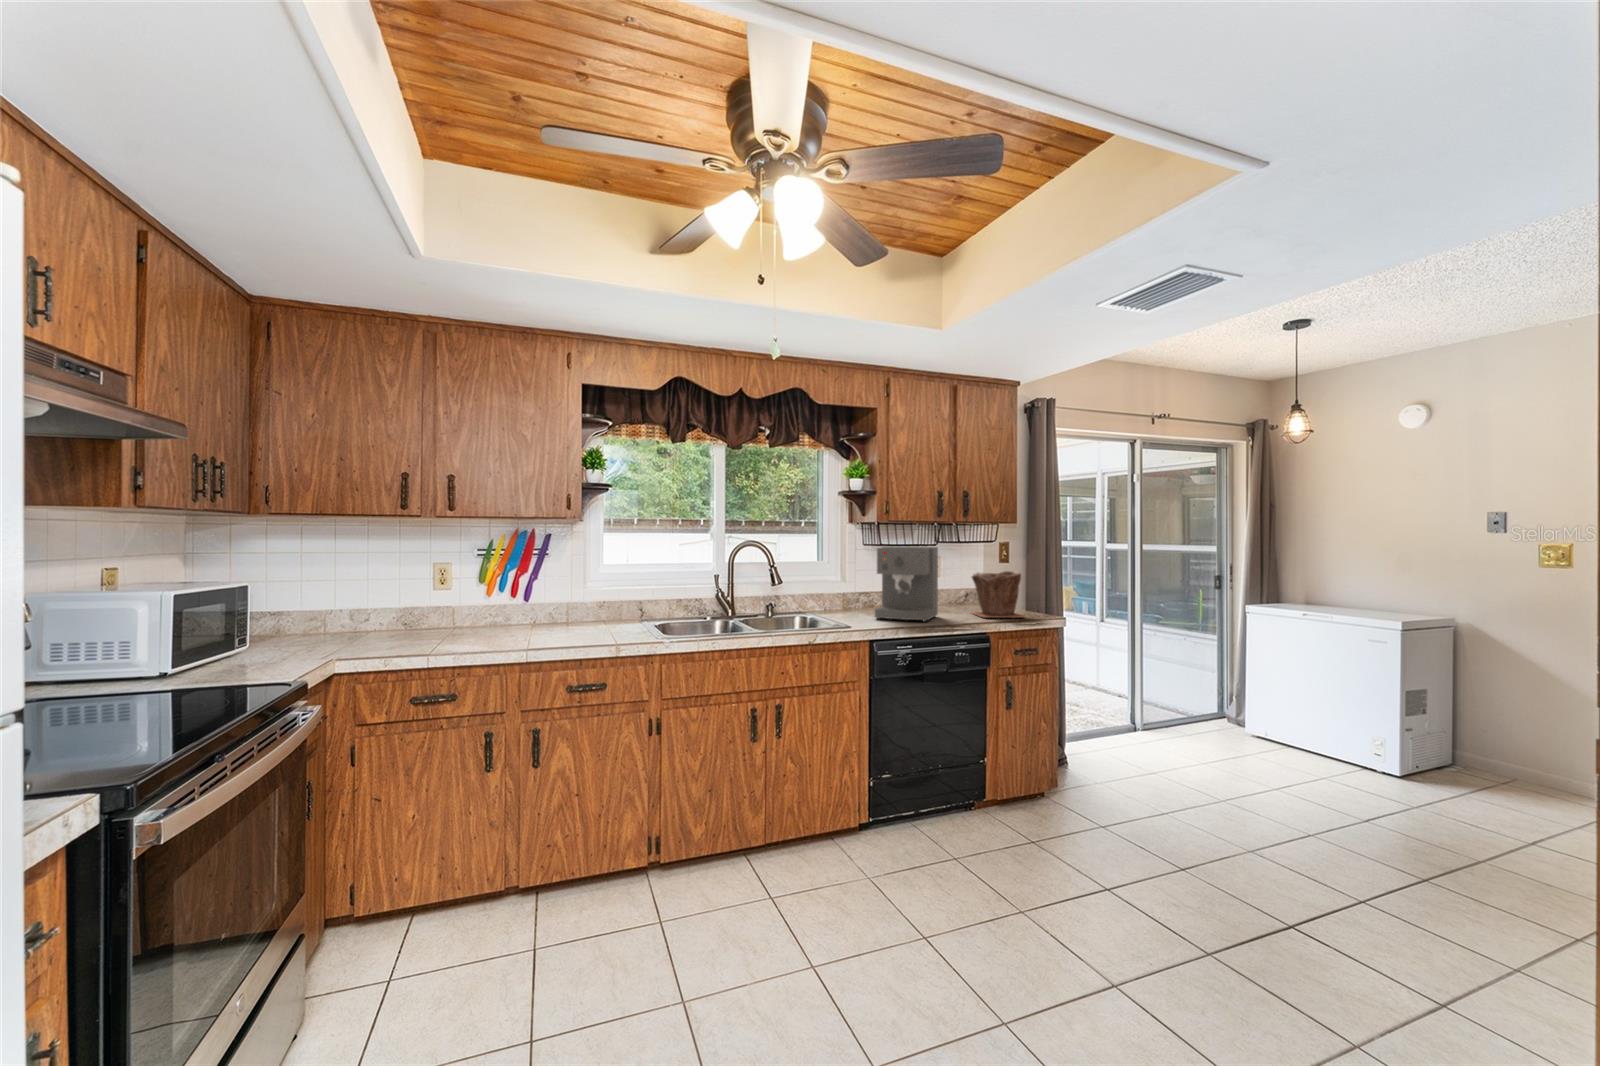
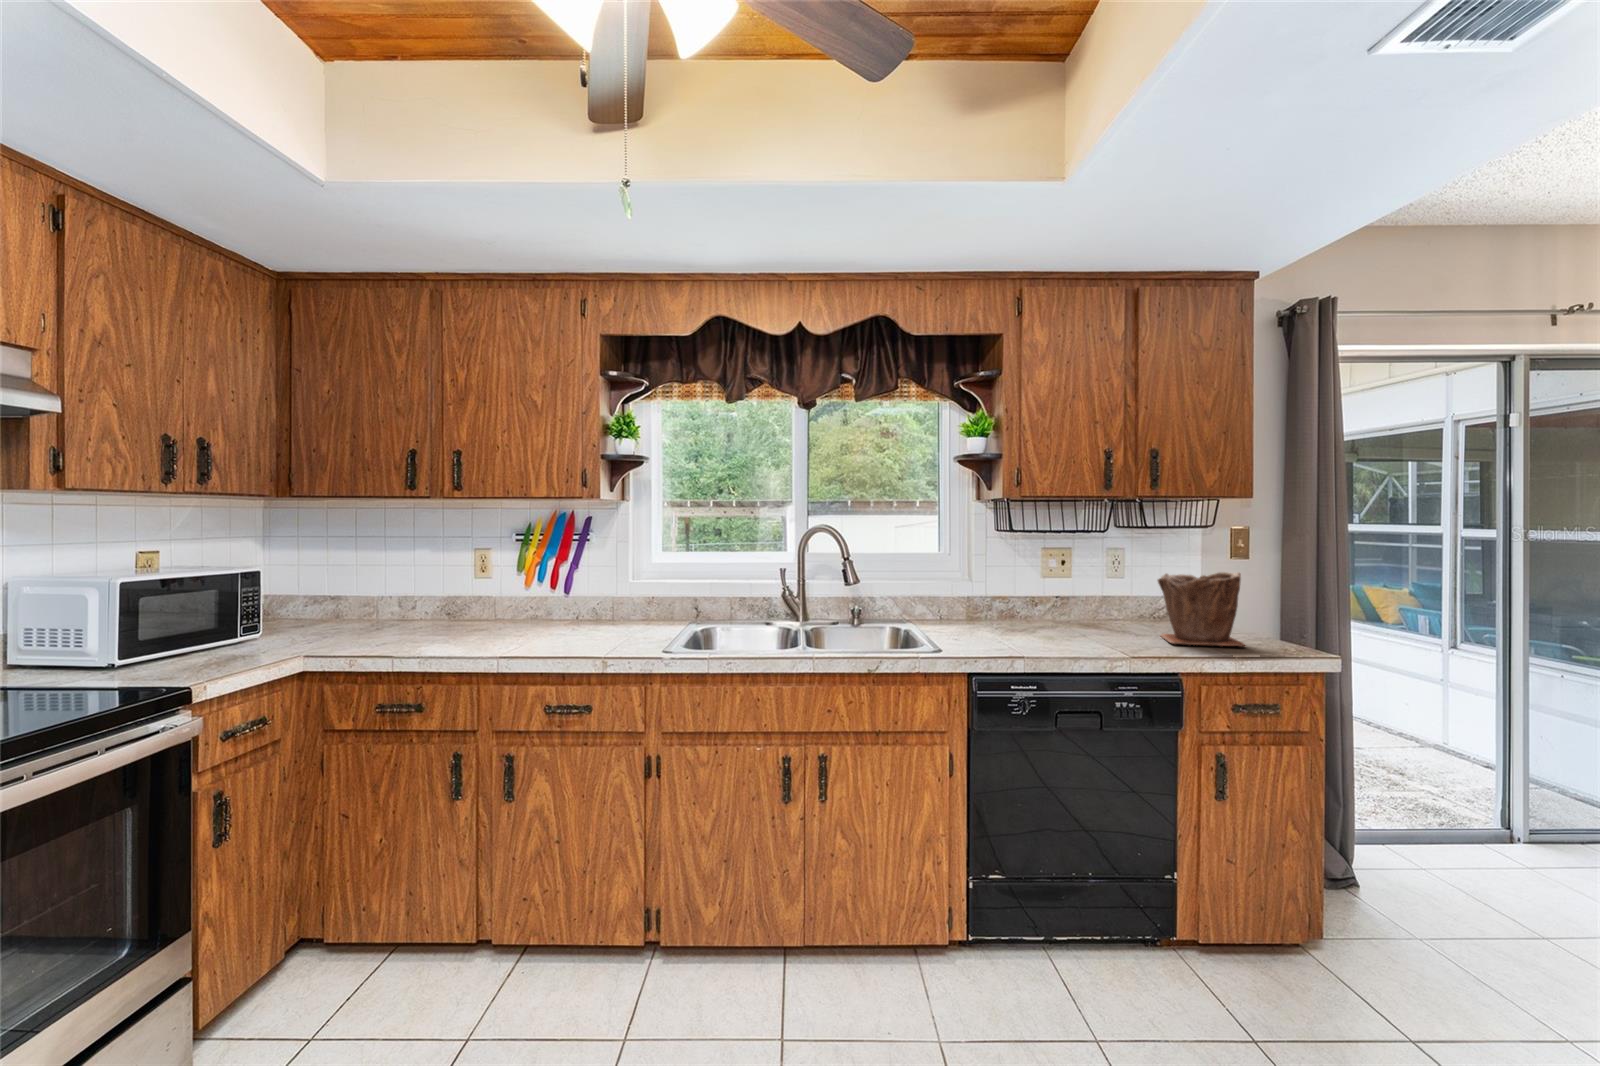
coffee maker: present [875,547,938,622] -> none [994,534,1099,646]

